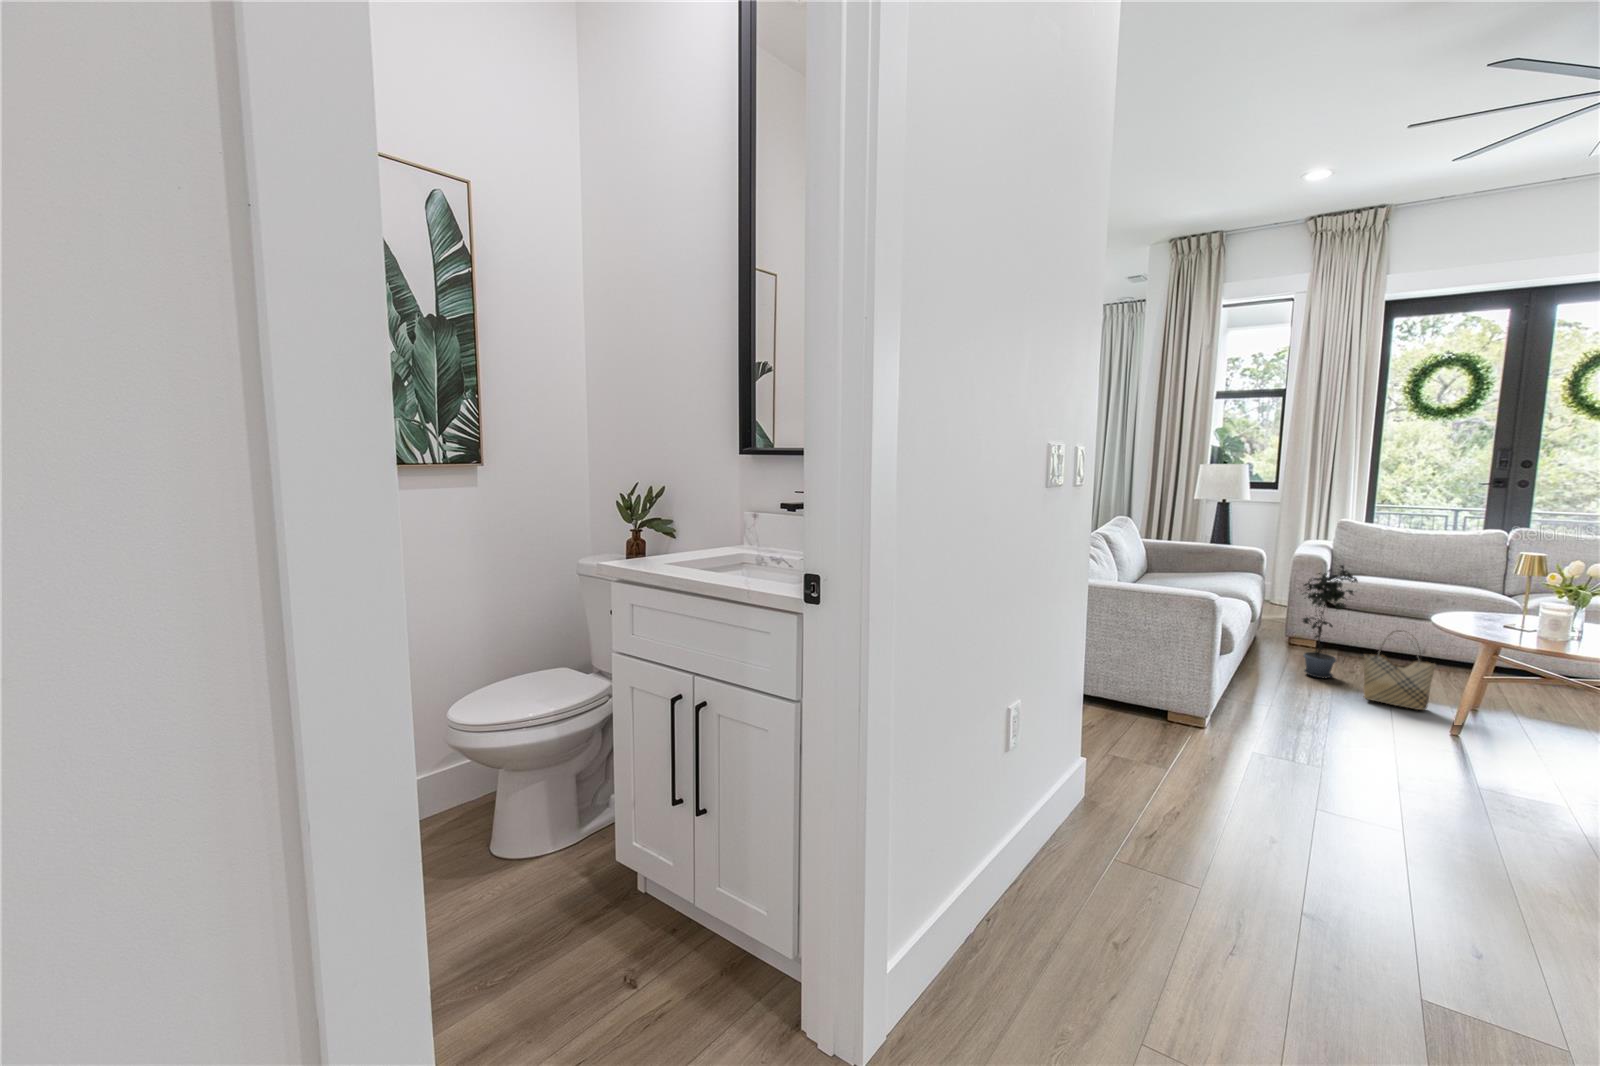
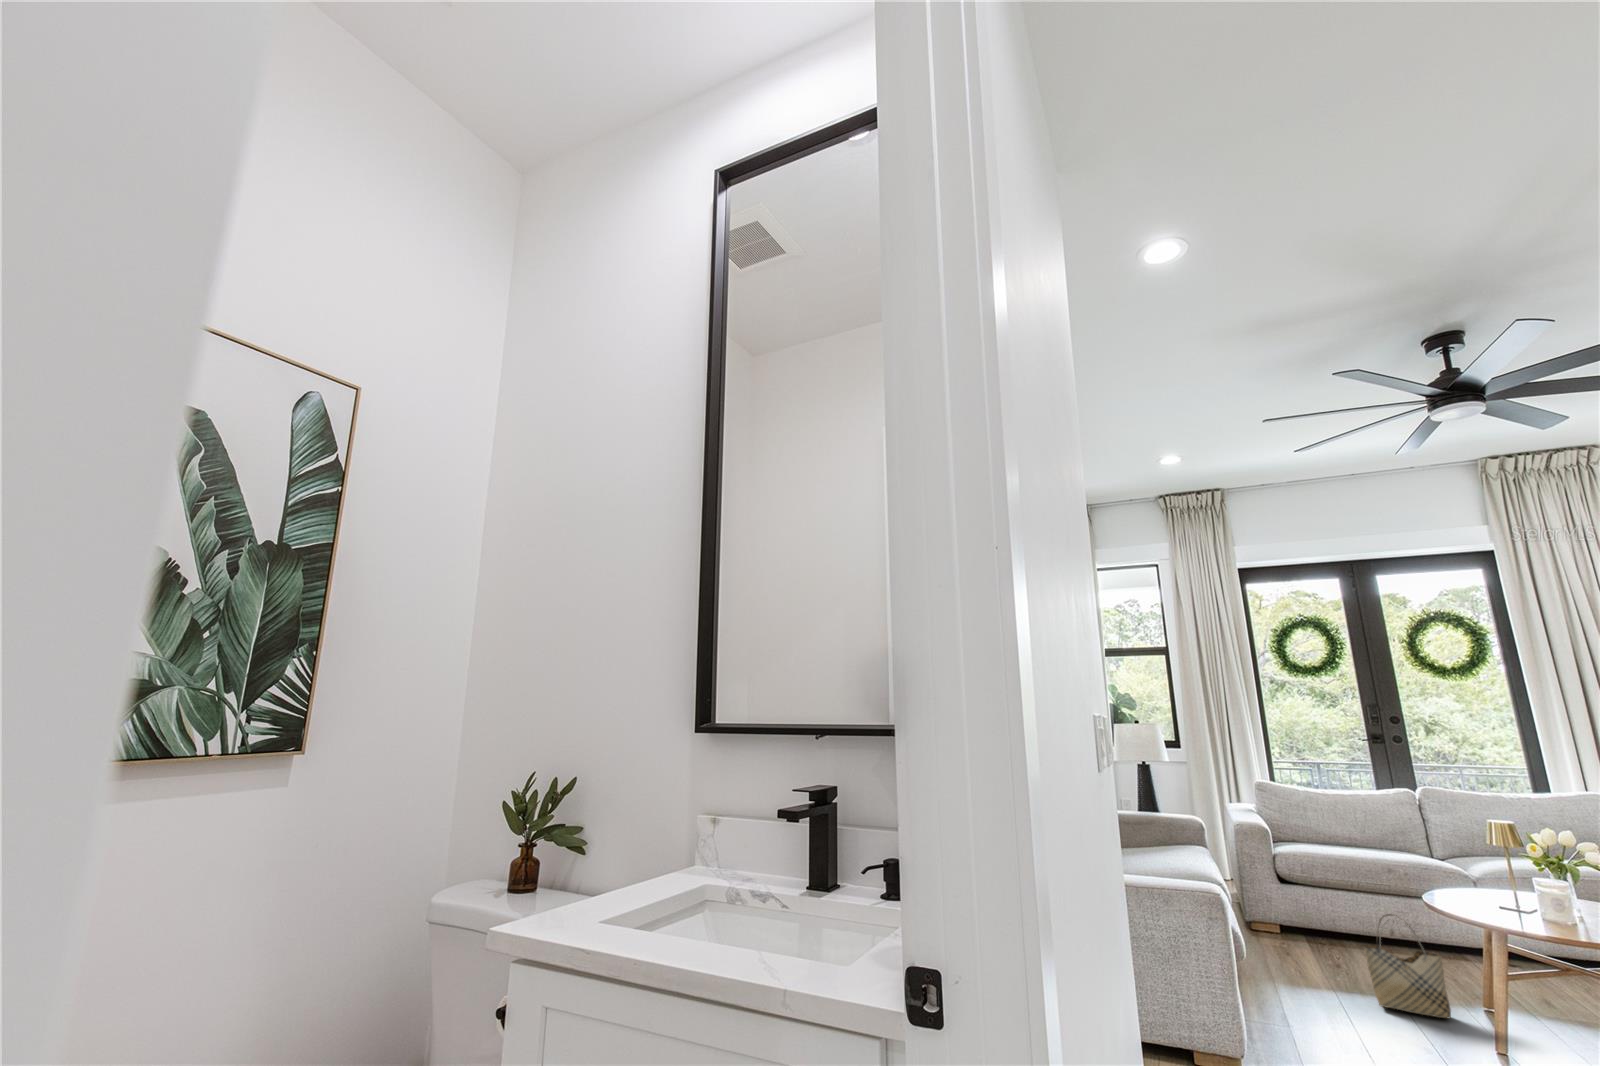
potted plant: present [1303,565,1358,678] -> none [1261,835,1326,977]

